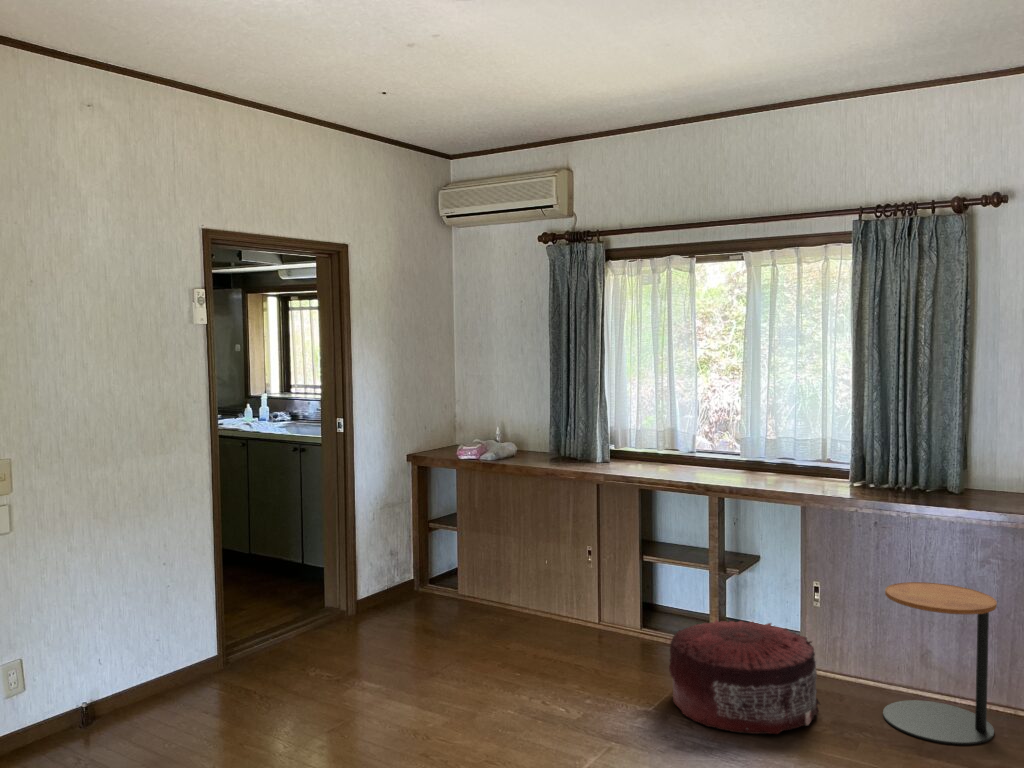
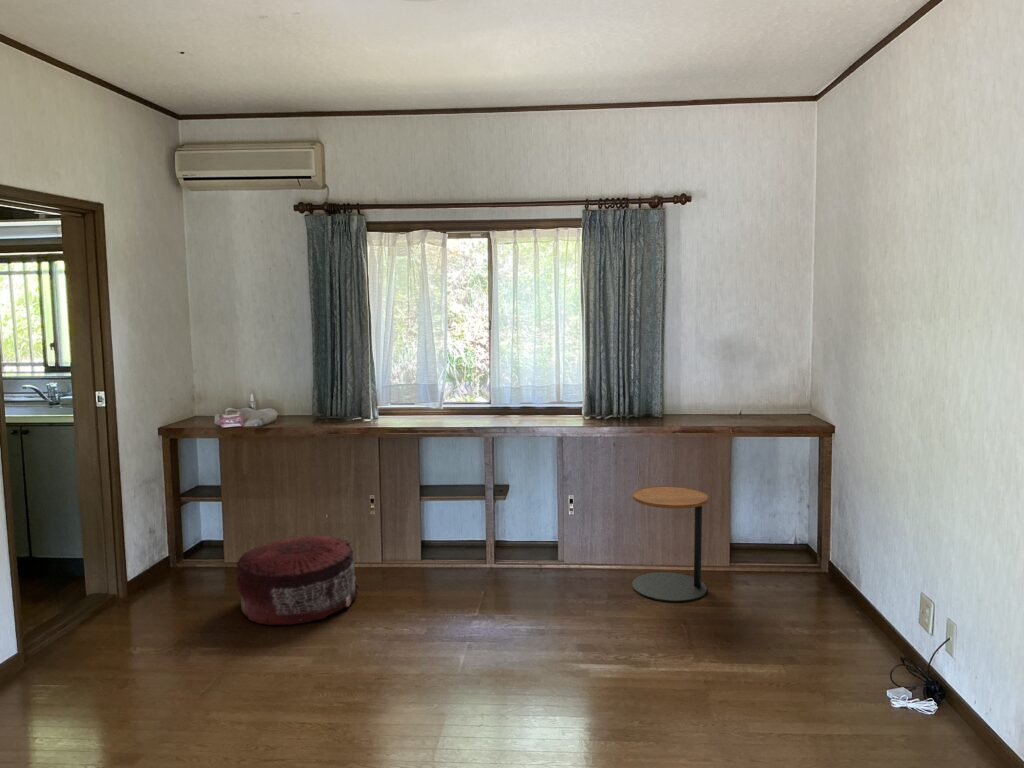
pouf: present [669,620,820,734] -> present [236,534,359,625]

